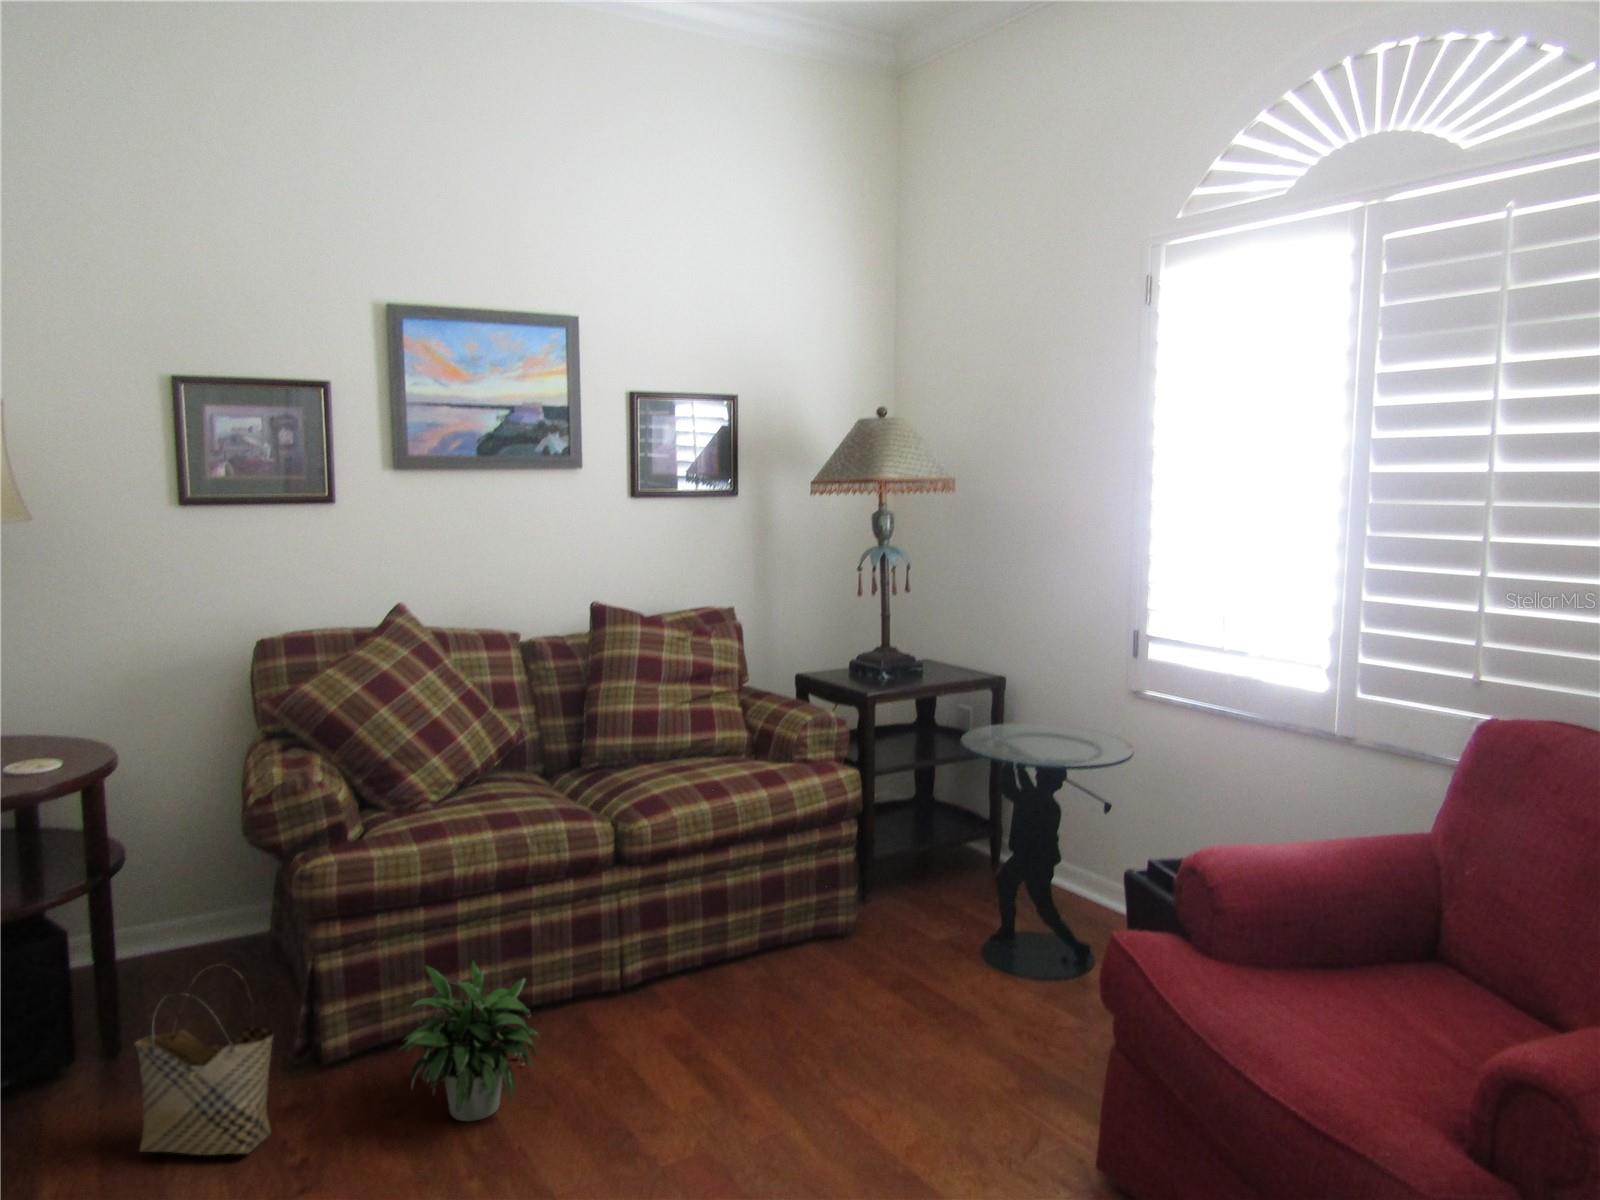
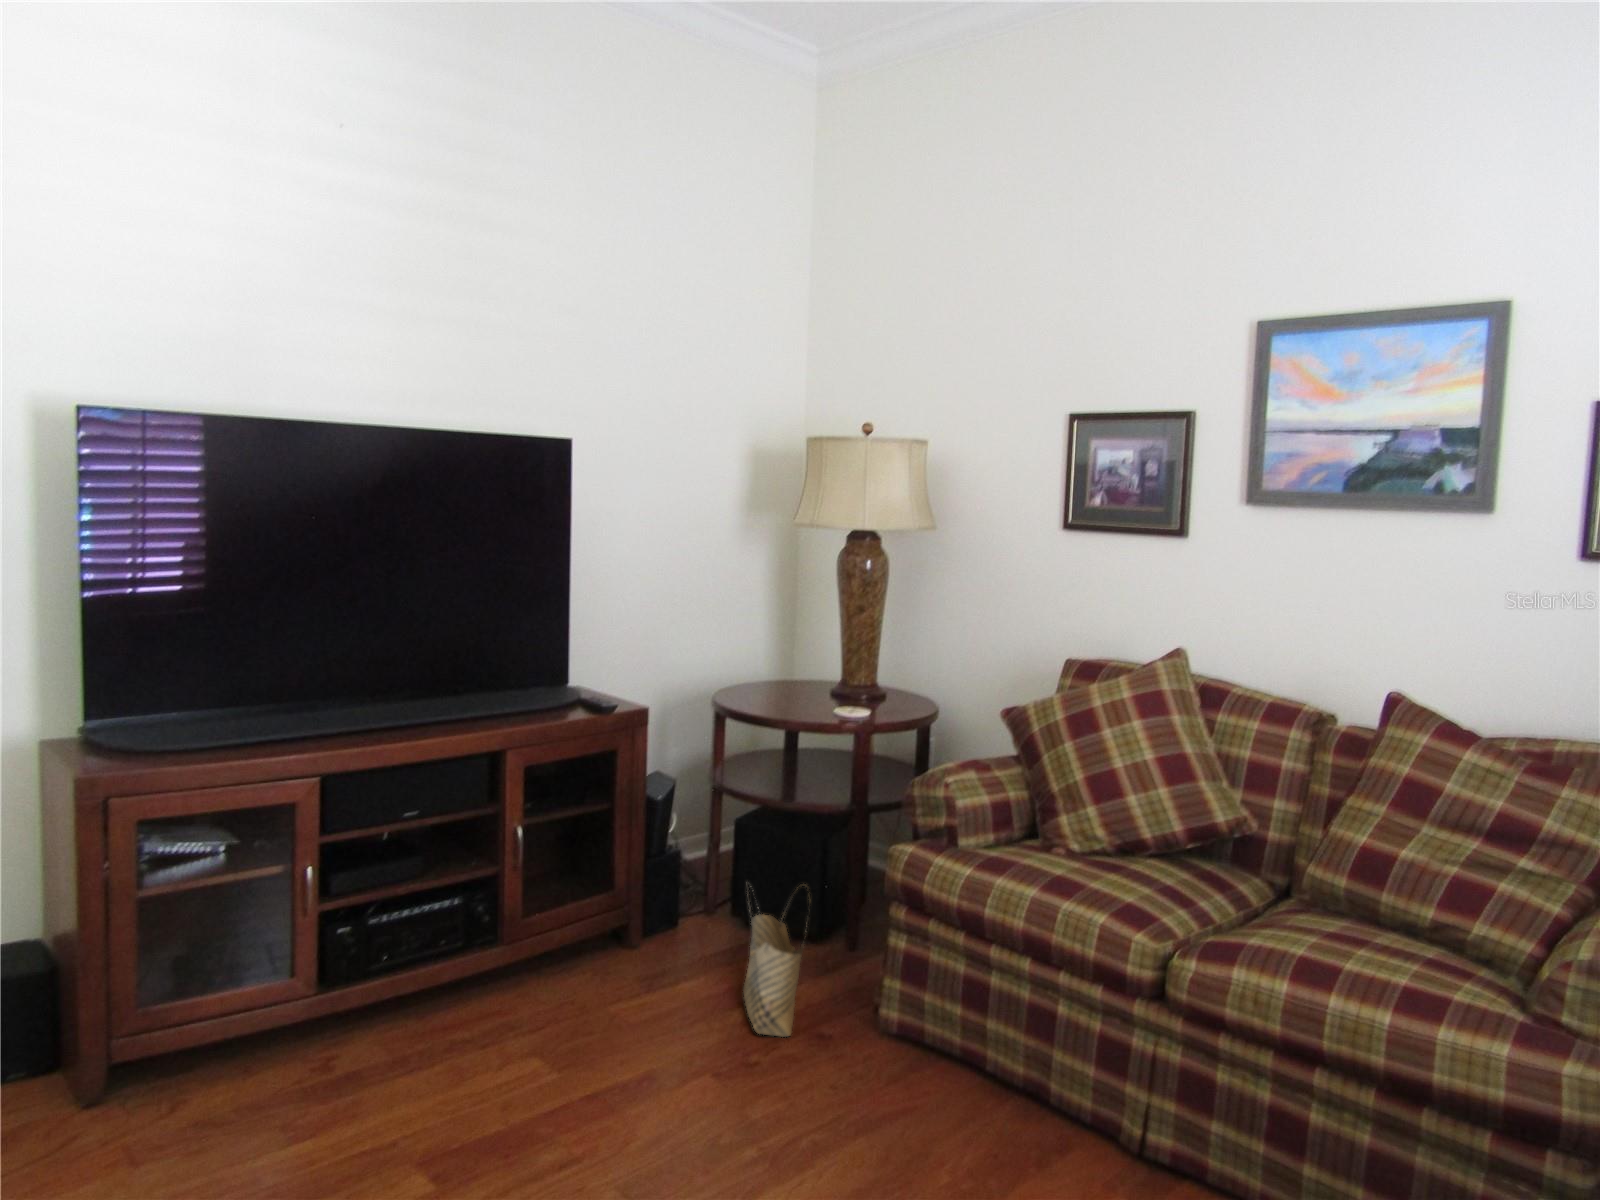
potted plant: present [399,961,539,1121] -> none [804,971,970,1136]

